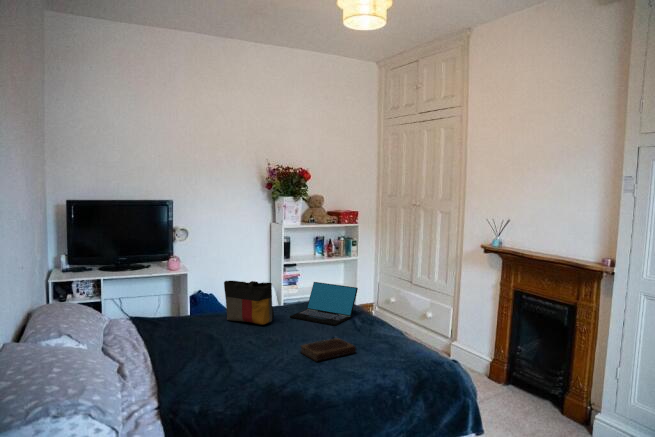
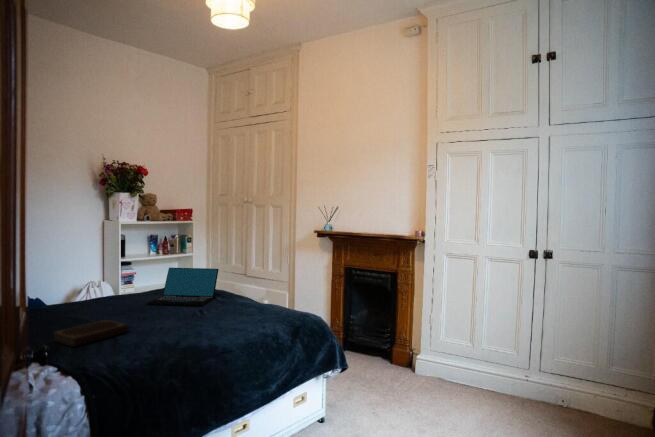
tote bag: present [224,281,274,325] -> none [64,266,130,314]
notebook: present [301,338,356,361] -> present [54,320,128,347]

